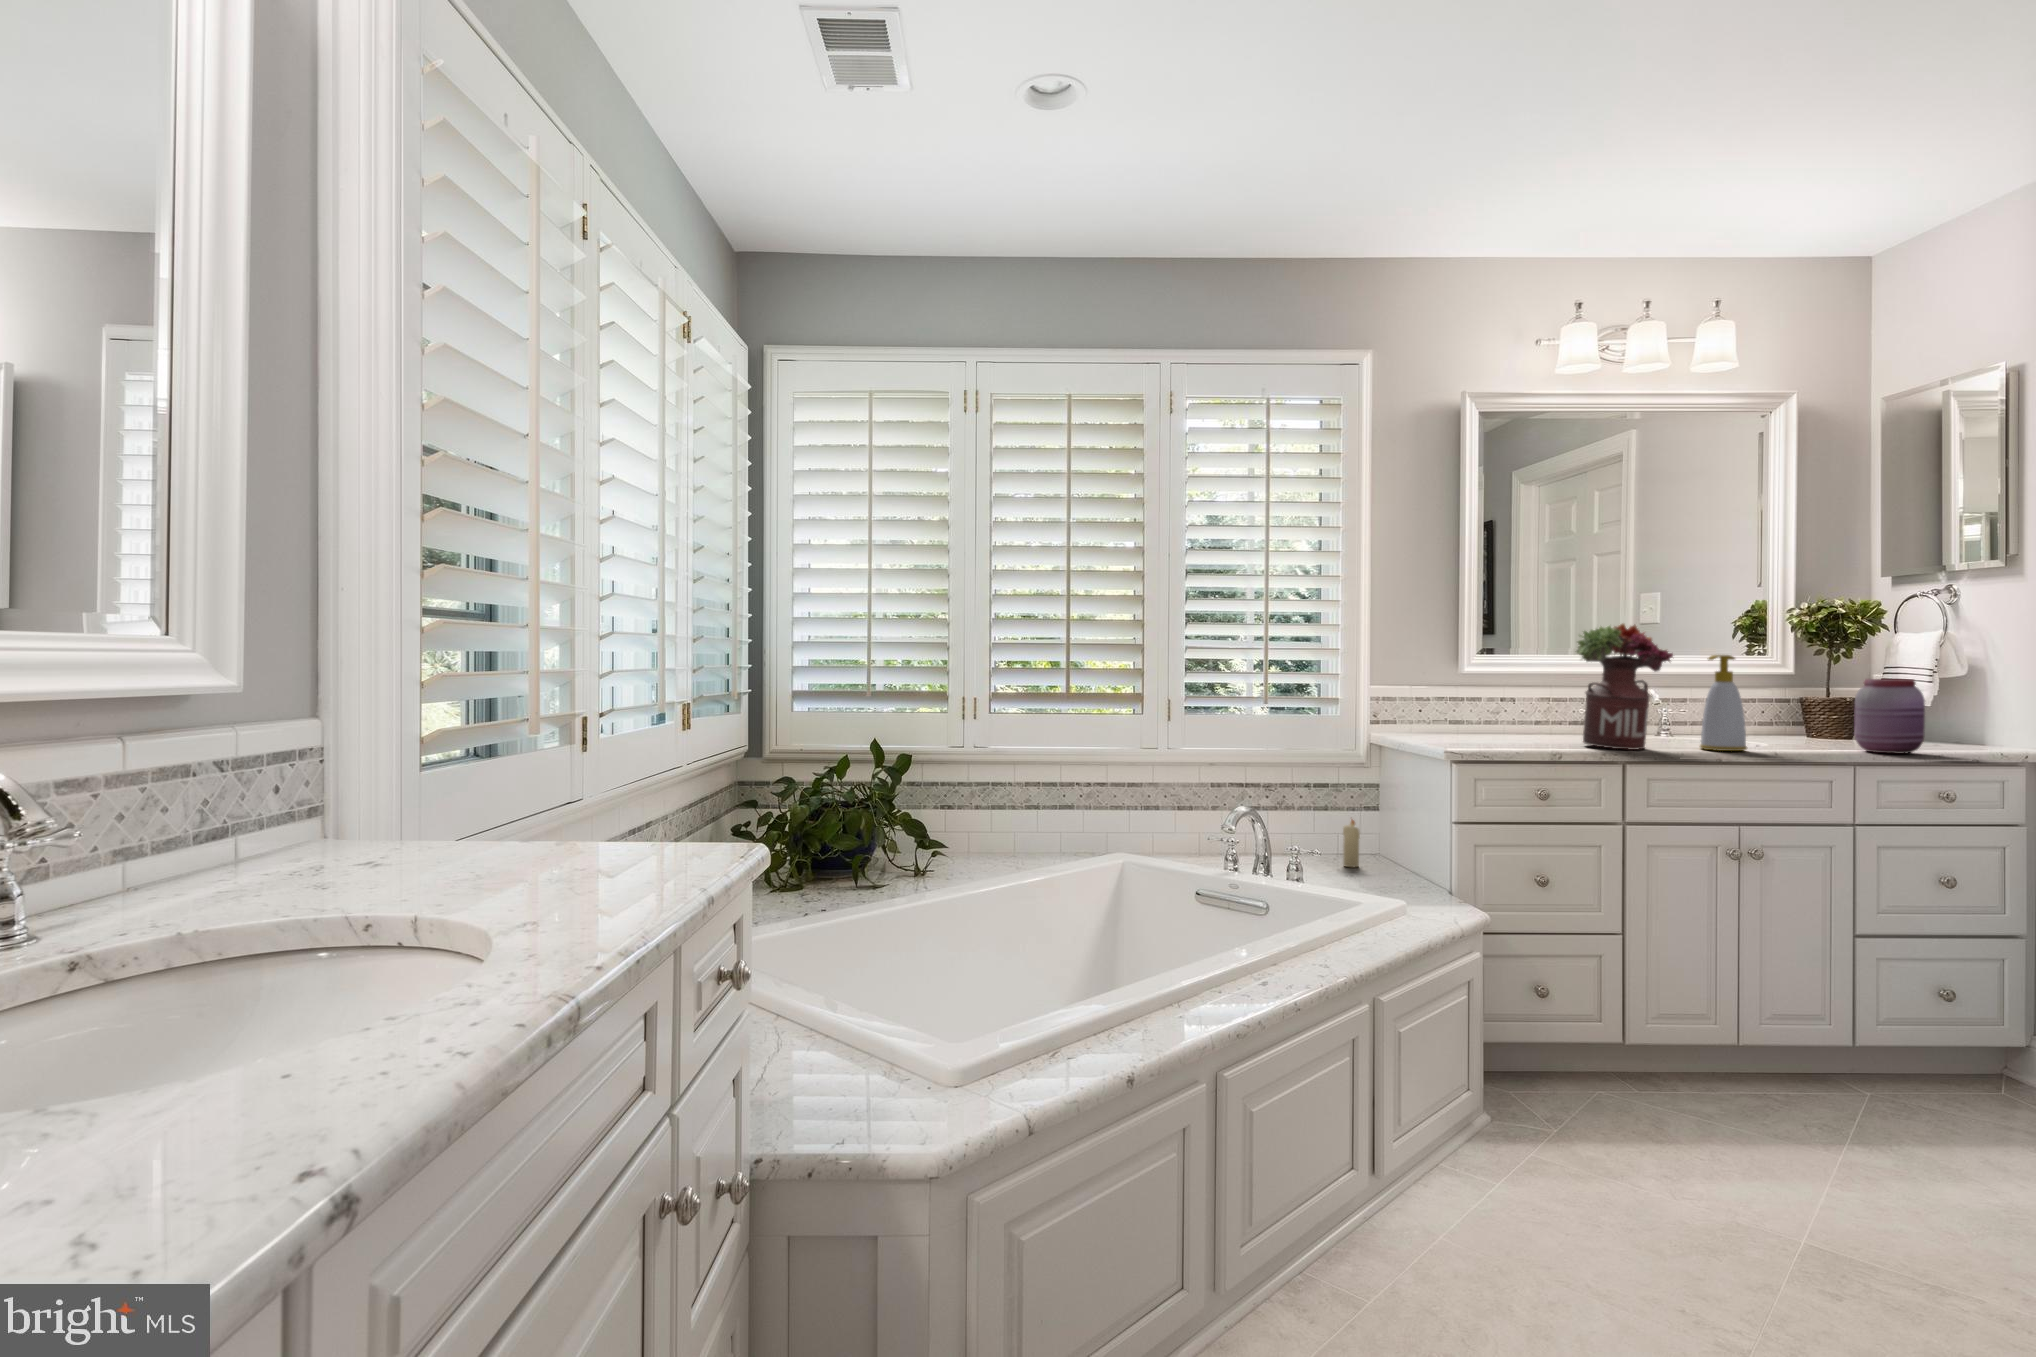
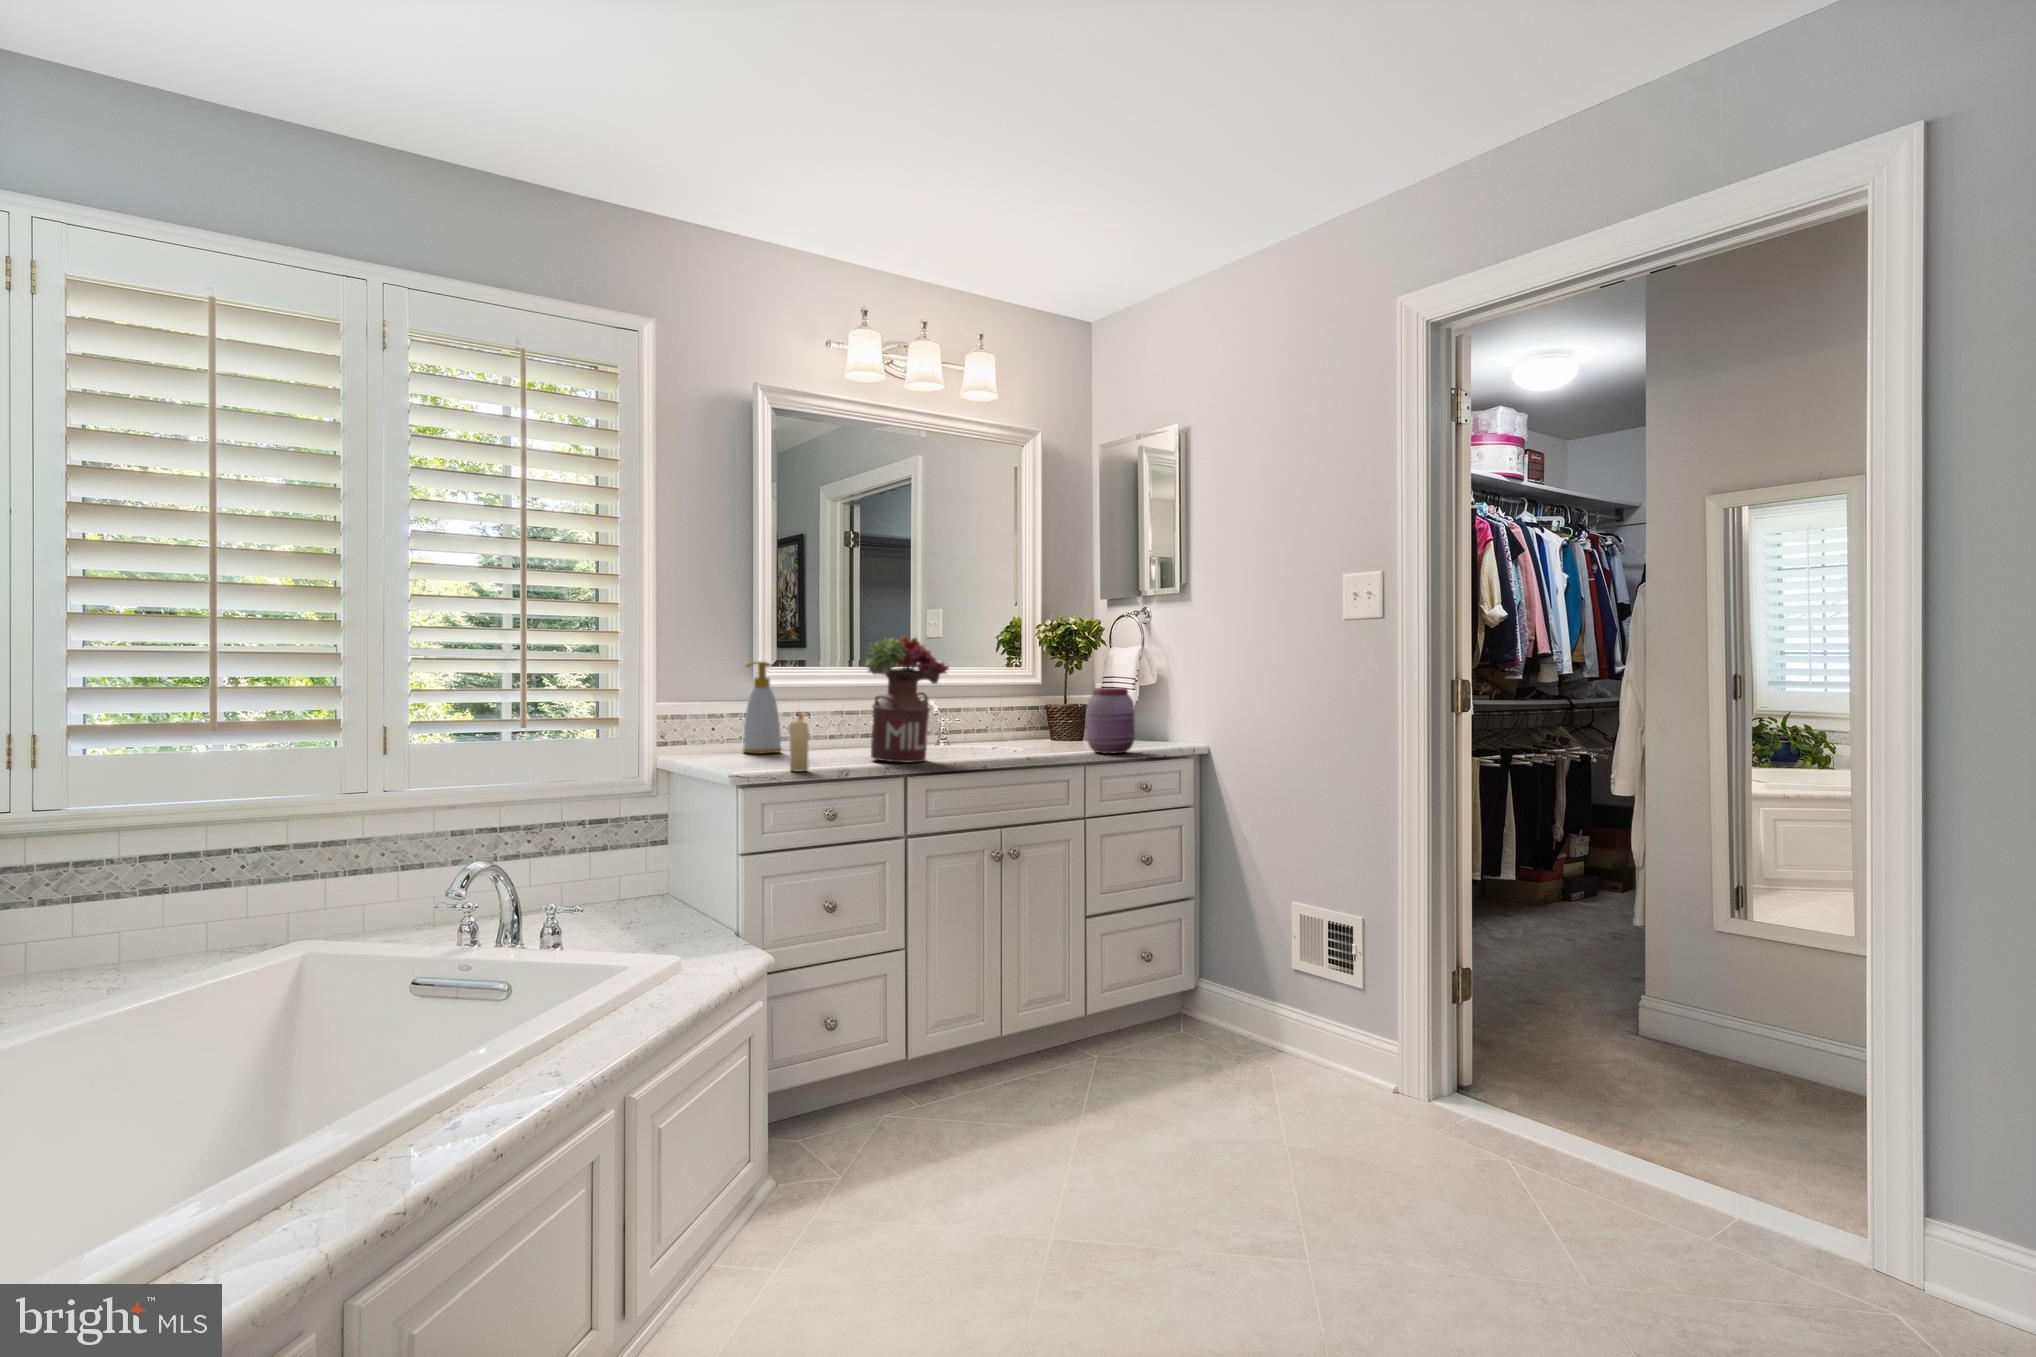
soap bottle: present [1700,655,1747,751] -> present [743,662,782,754]
candle: present [1343,820,1360,867] -> present [789,714,809,772]

